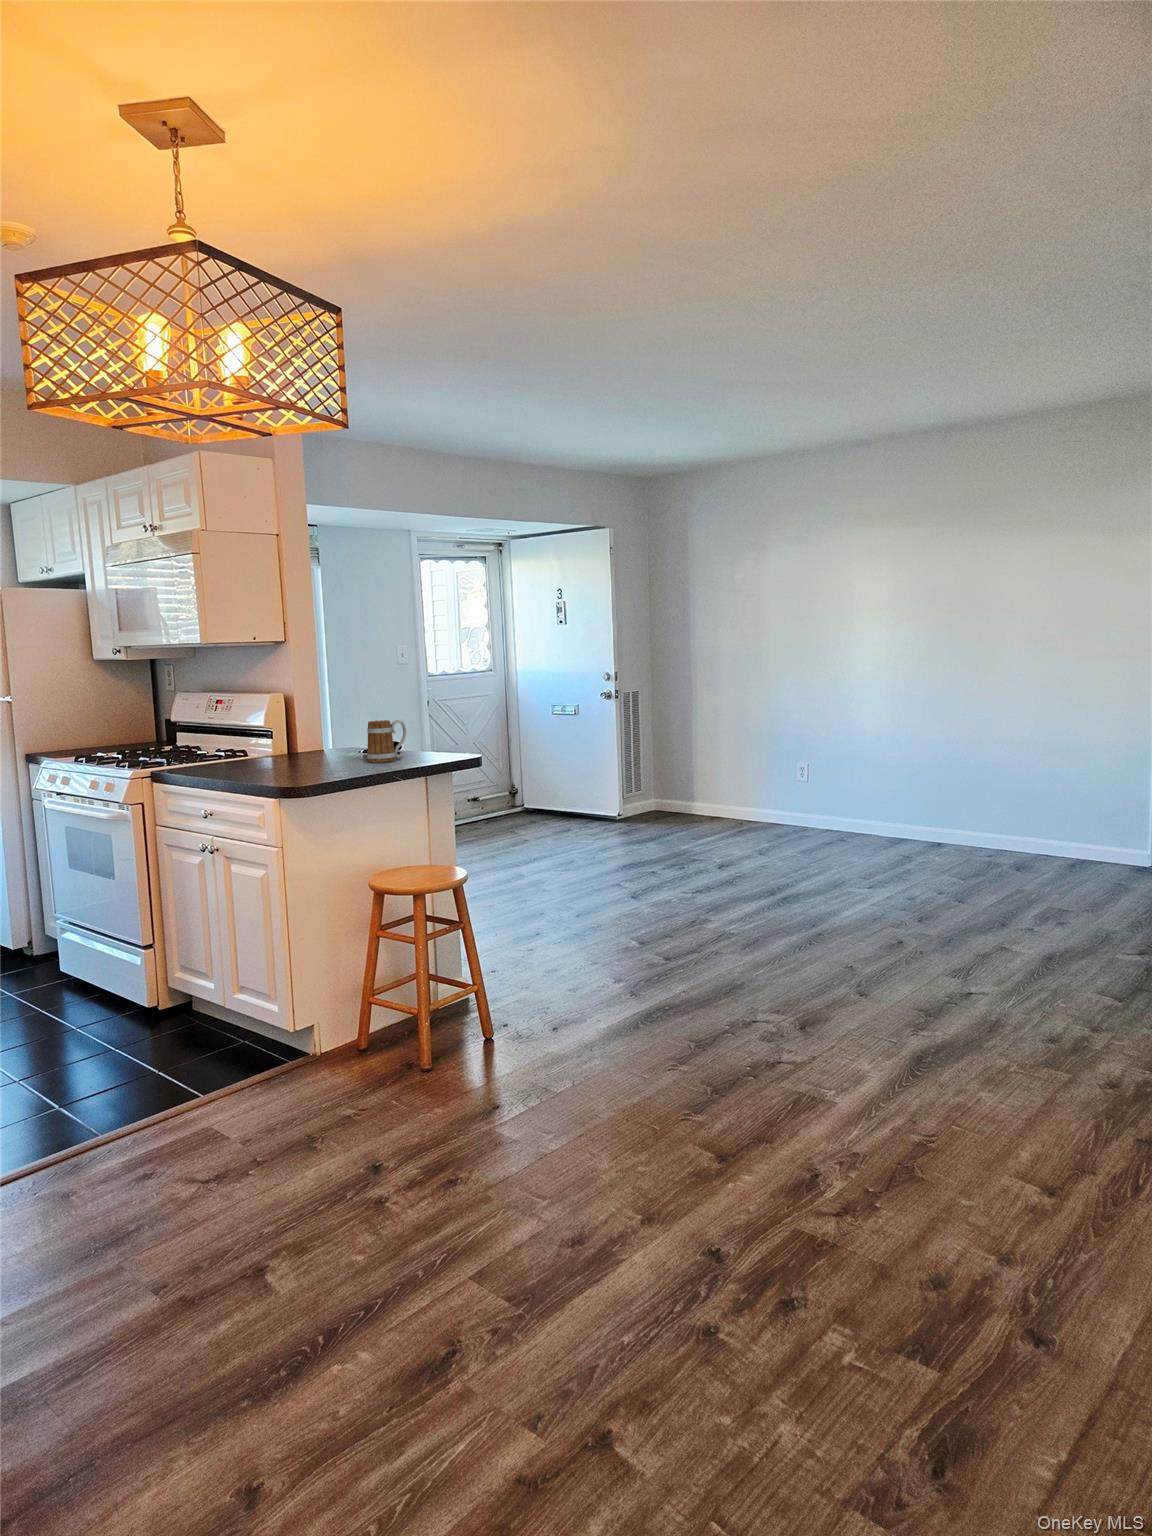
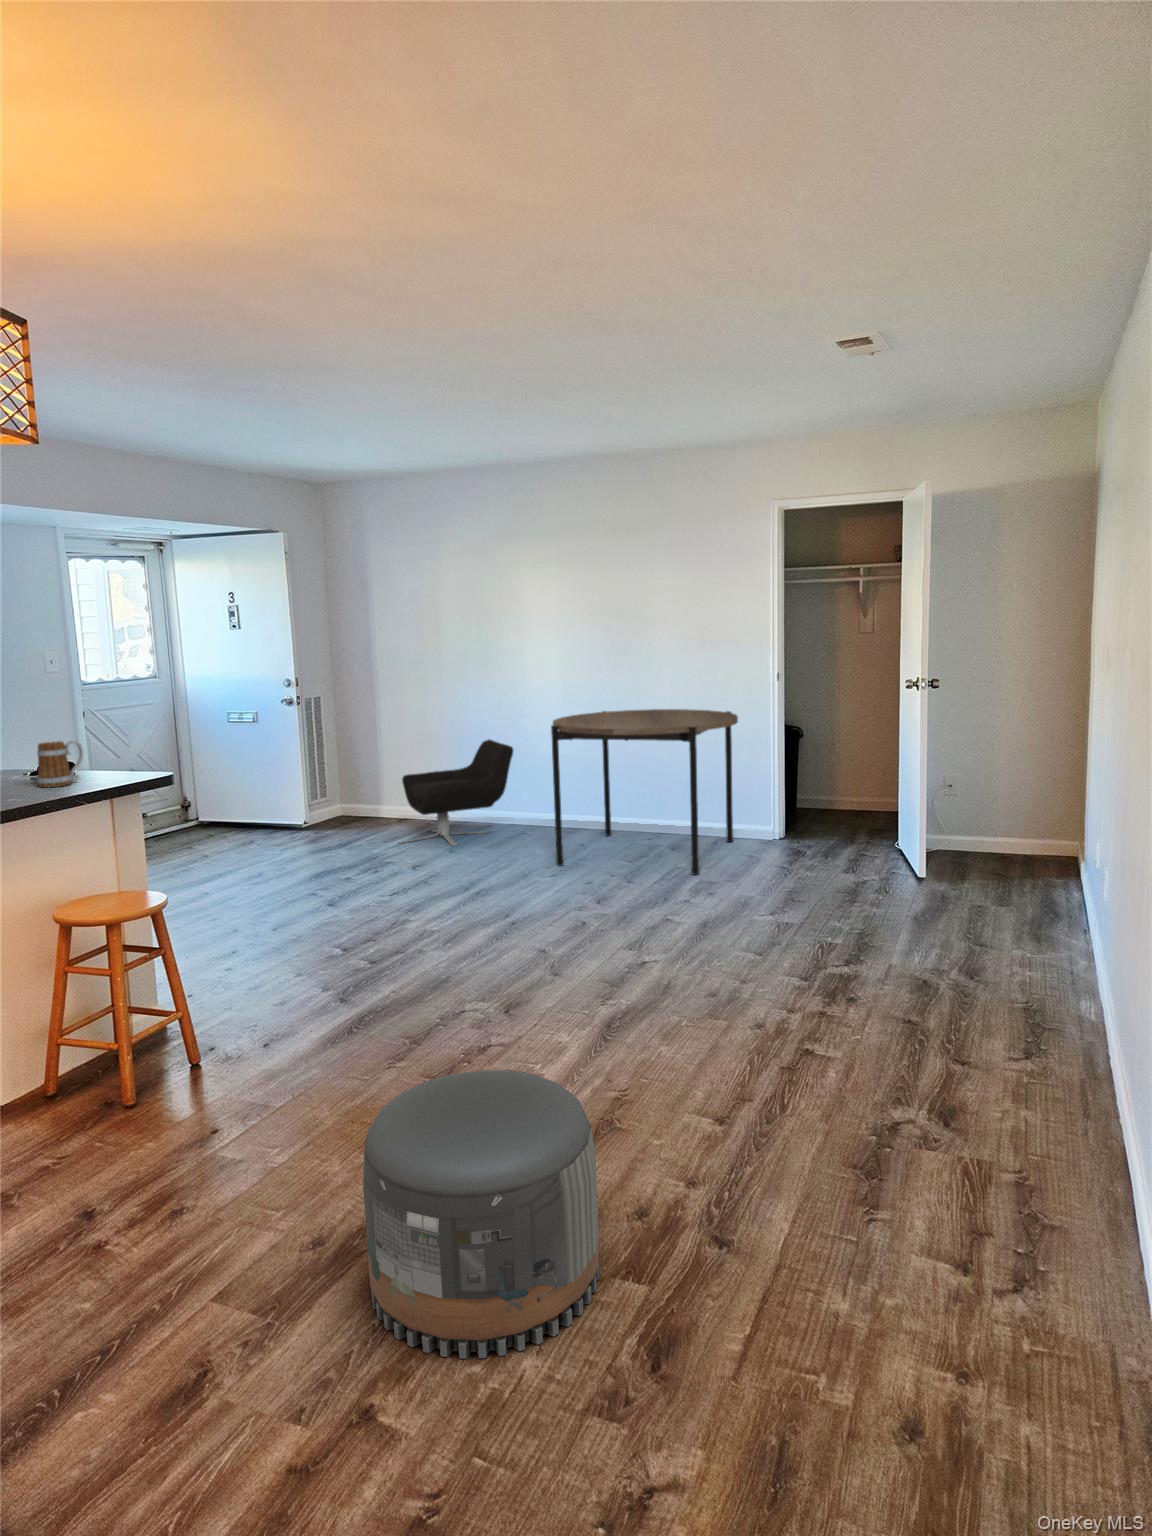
dining table: none [876,711,1103,900] -> present [551,709,738,875]
lounge chair: none [708,738,835,848] -> present [398,740,513,846]
pouf: none [619,1087,881,1412] -> present [363,1070,599,1359]

